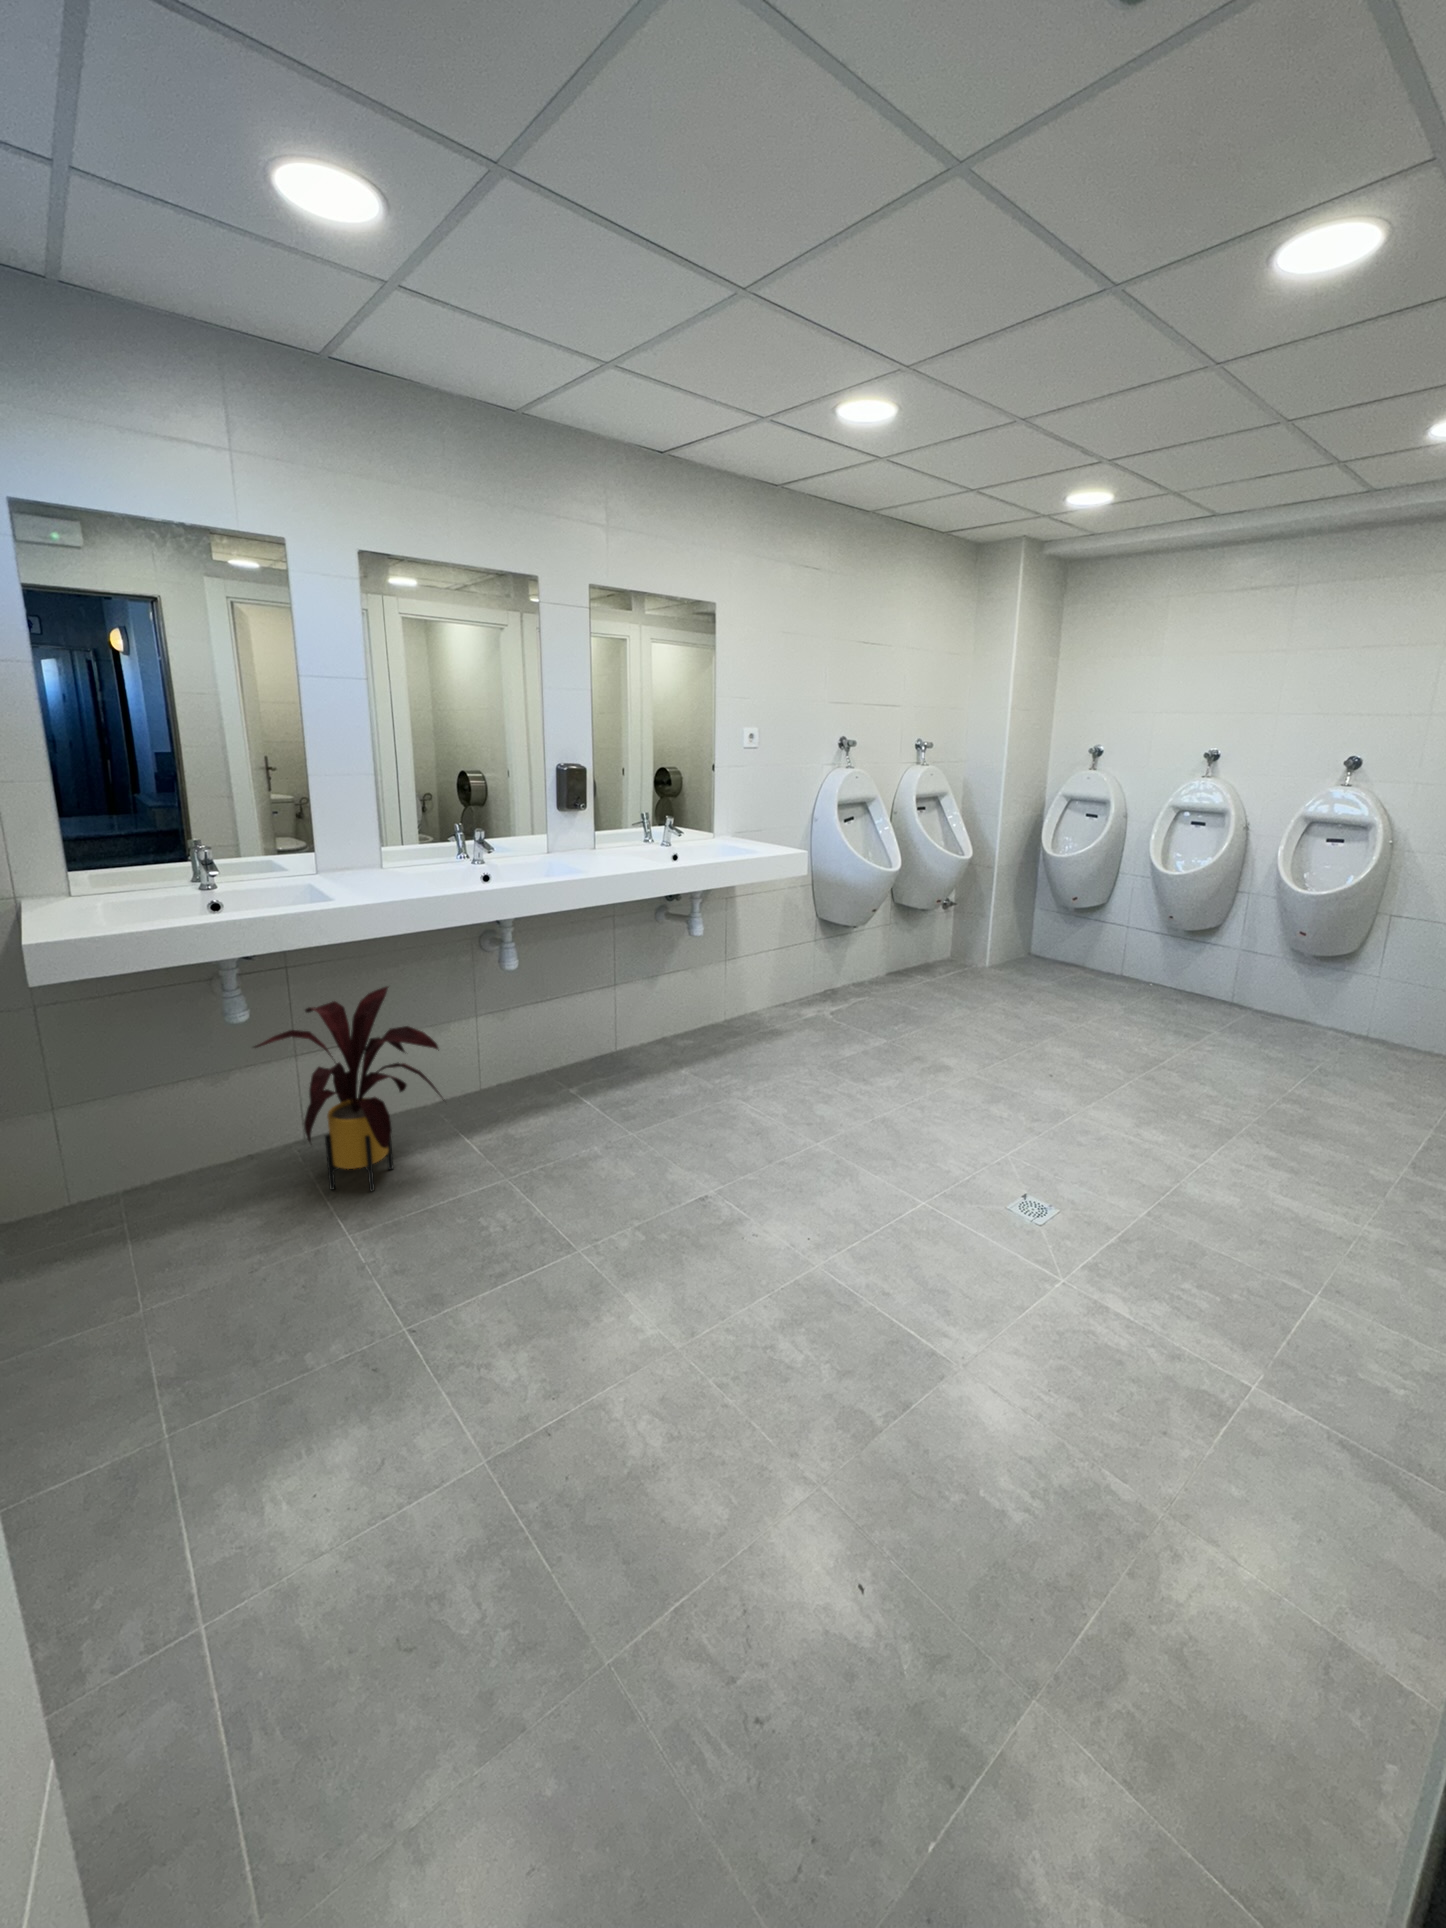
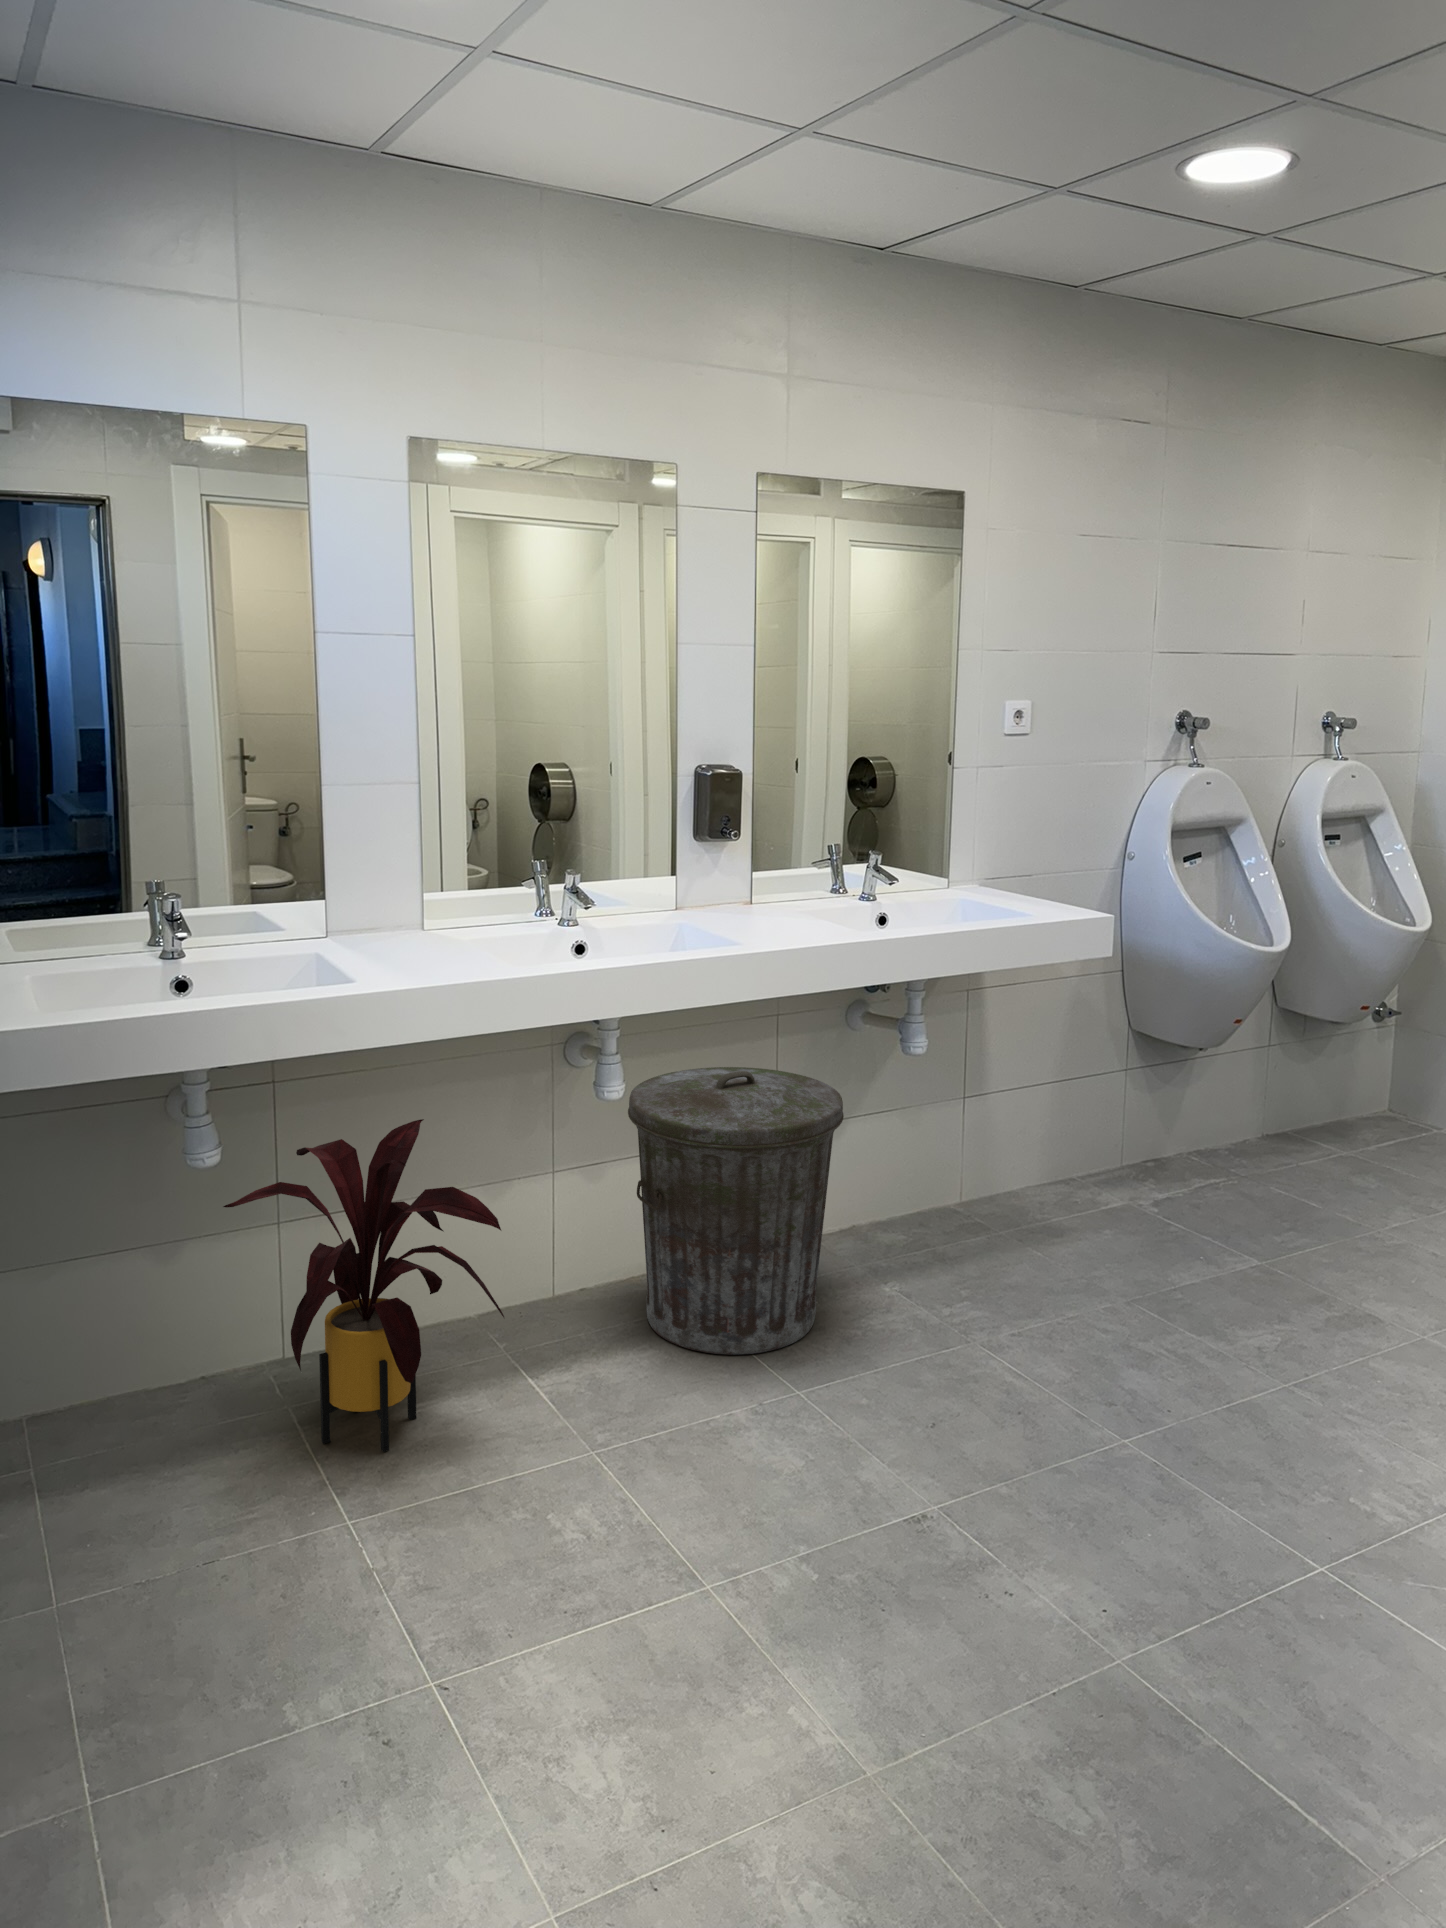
trash can: none [524,946,655,1114] -> present [628,1067,844,1355]

